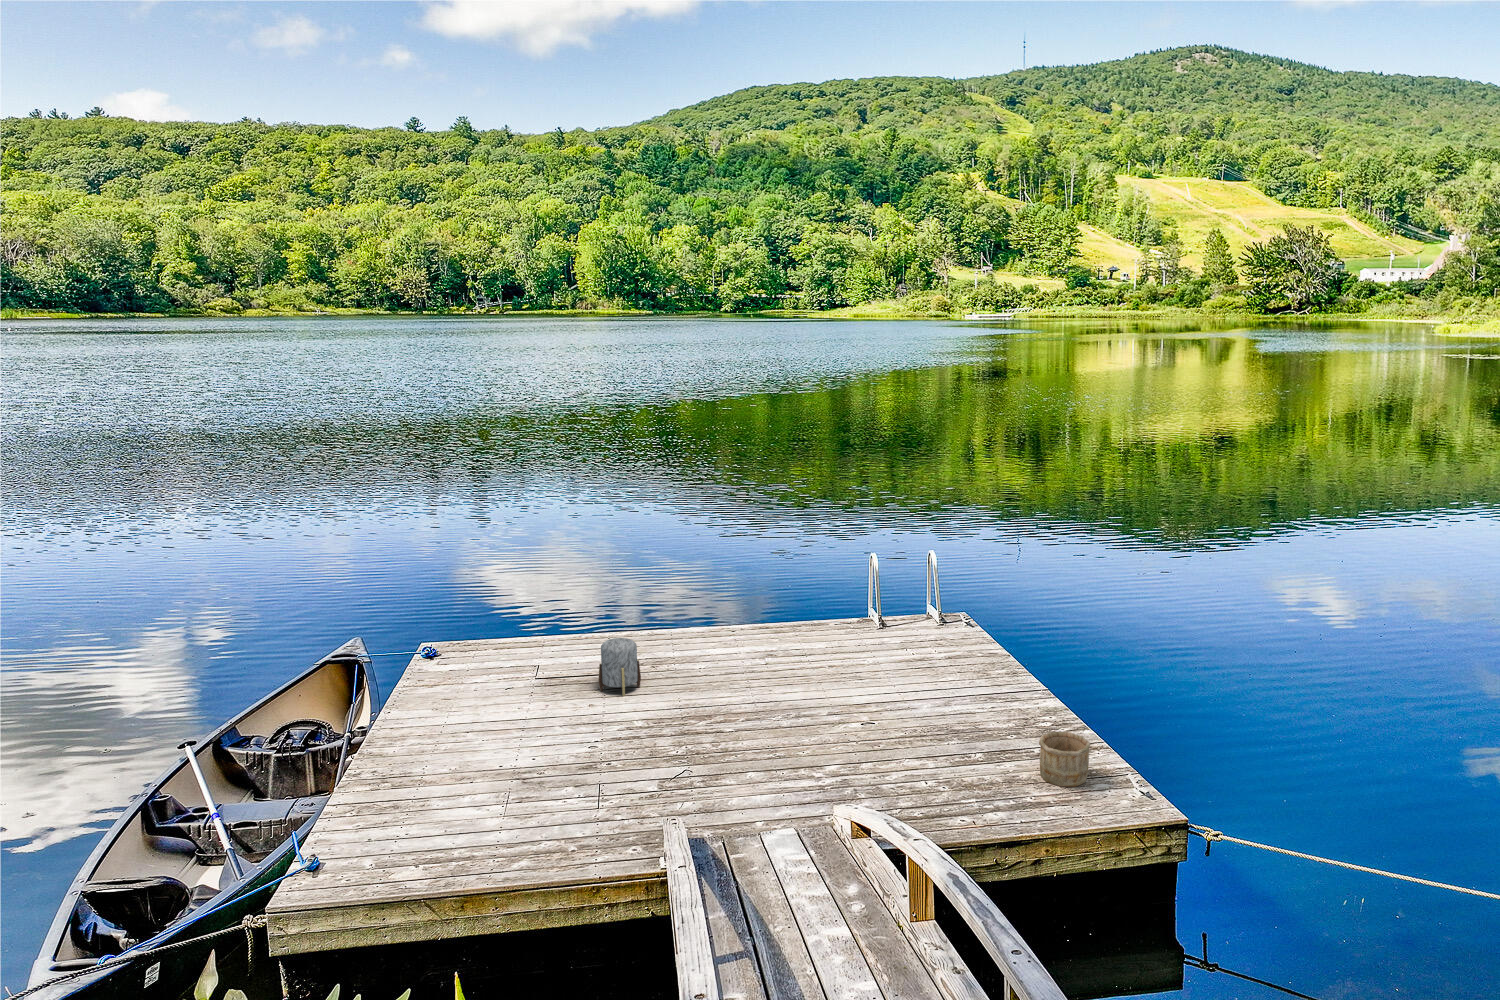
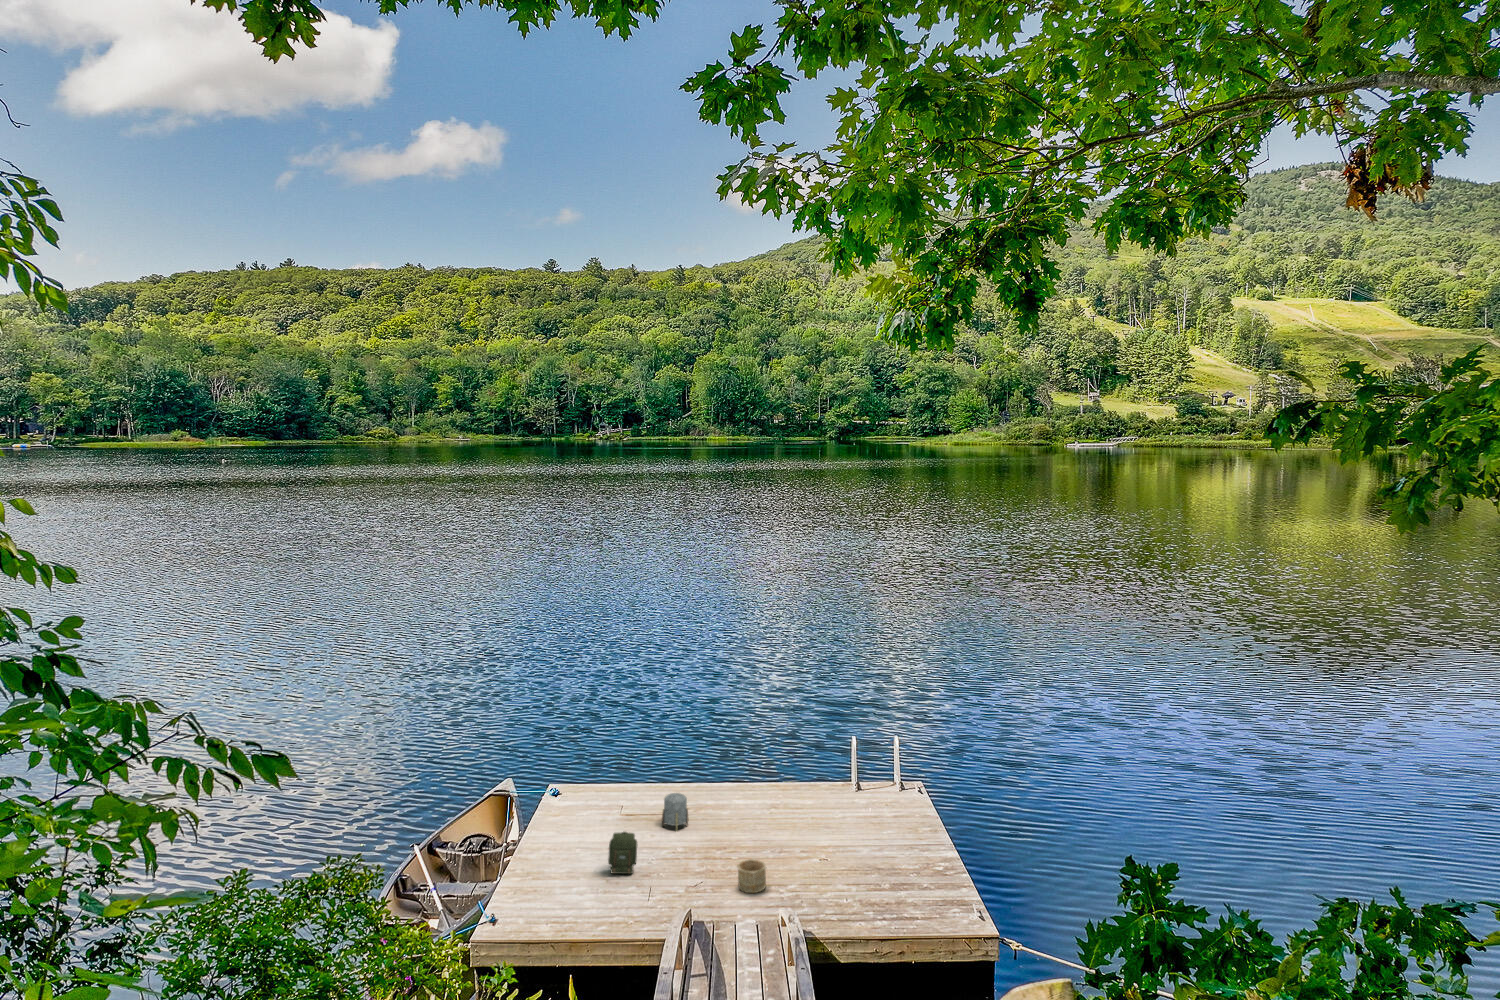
backpack: none [518,699,566,768] -> present [608,832,637,874]
wooden bucket: present [1039,732,1091,787] -> present [737,859,766,893]

